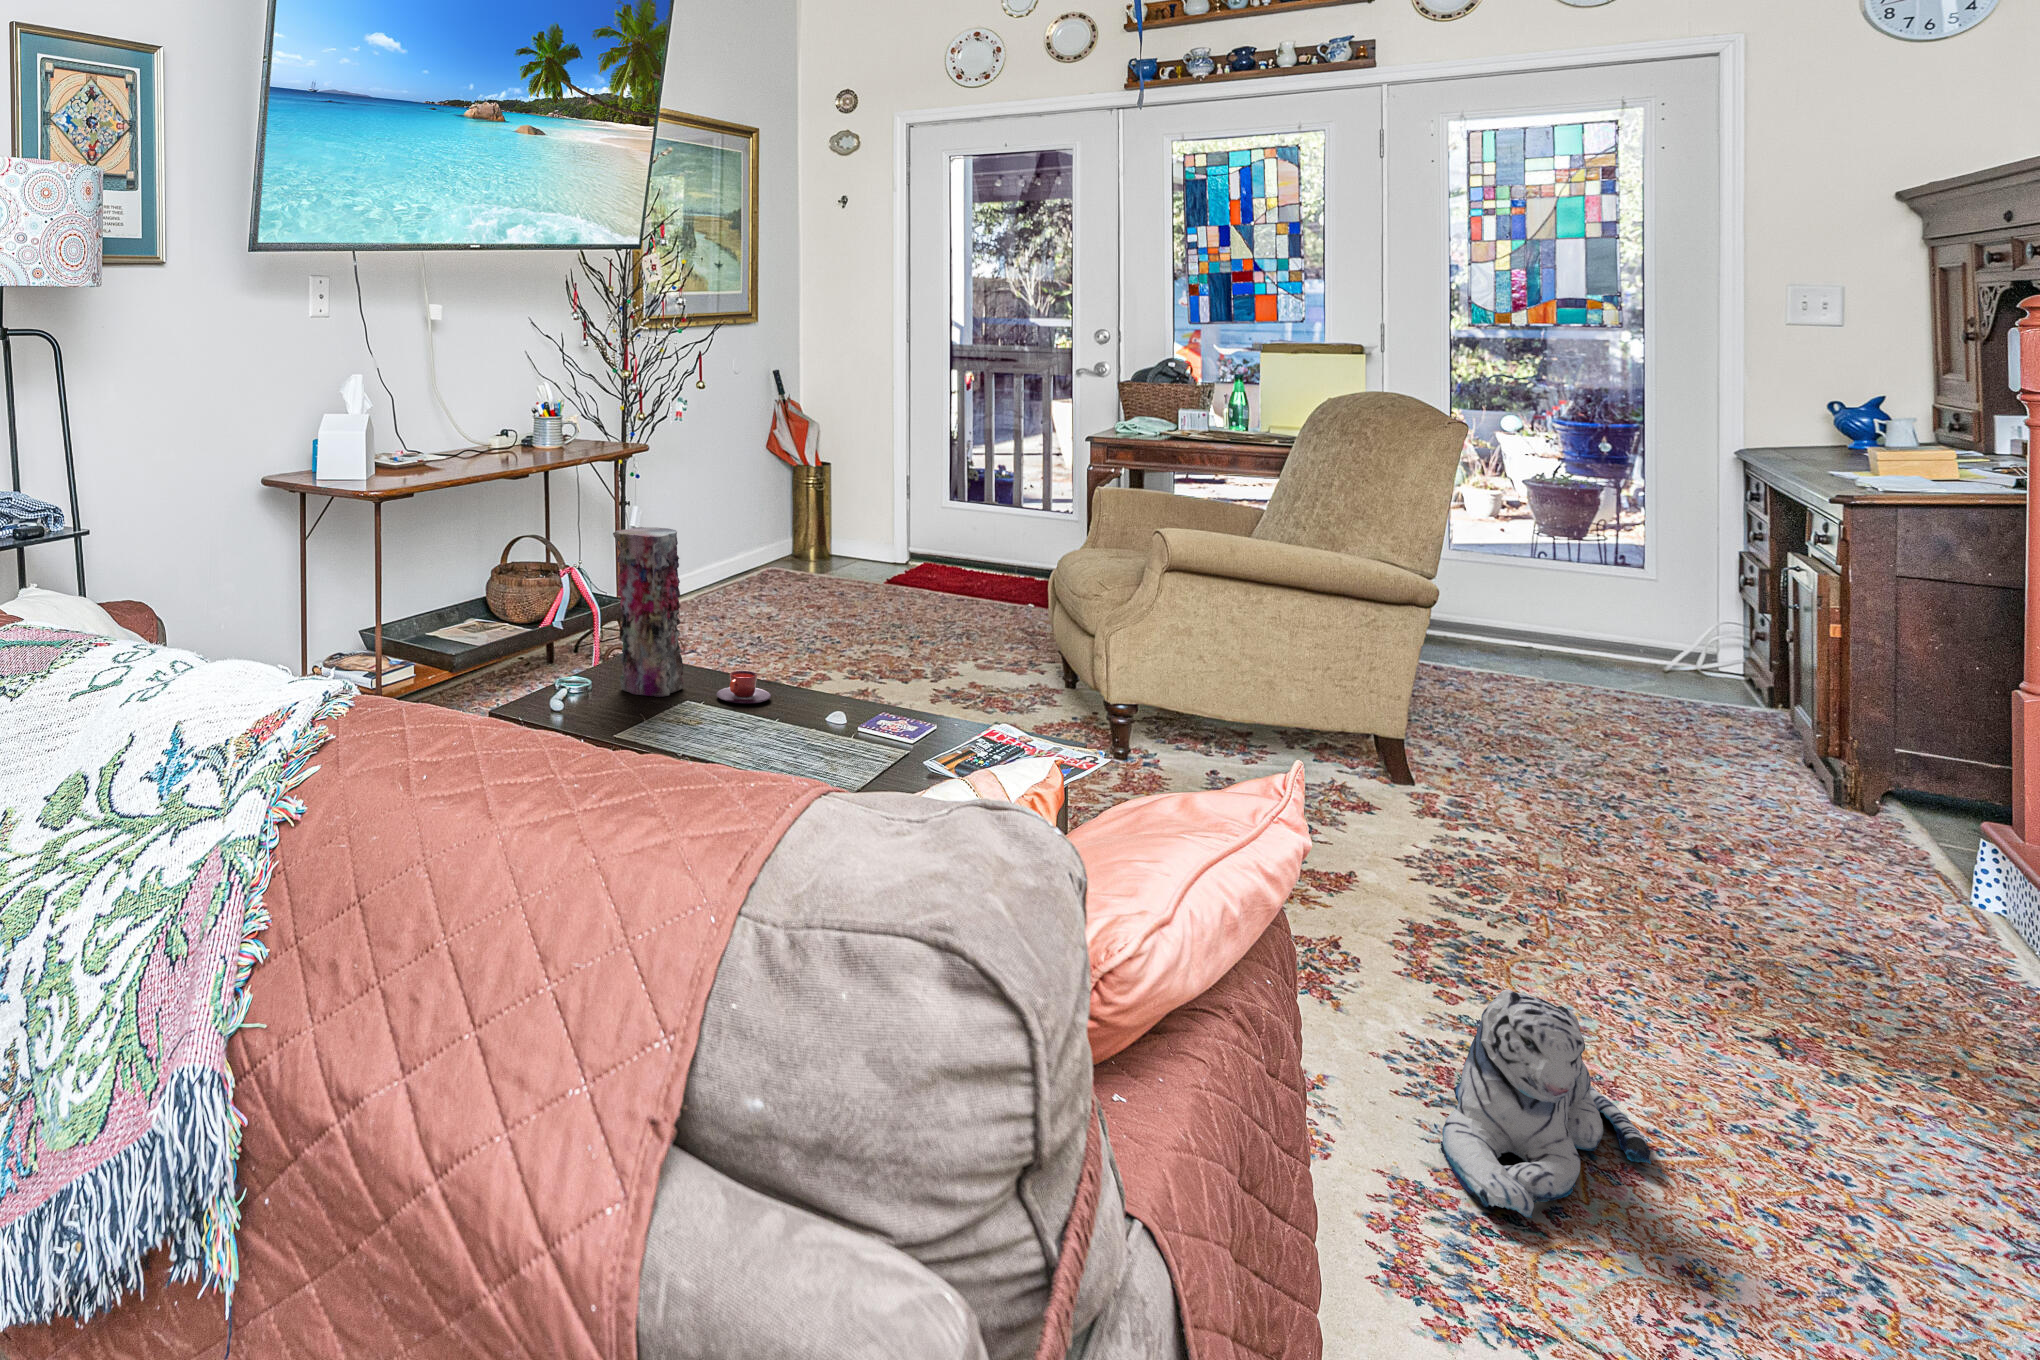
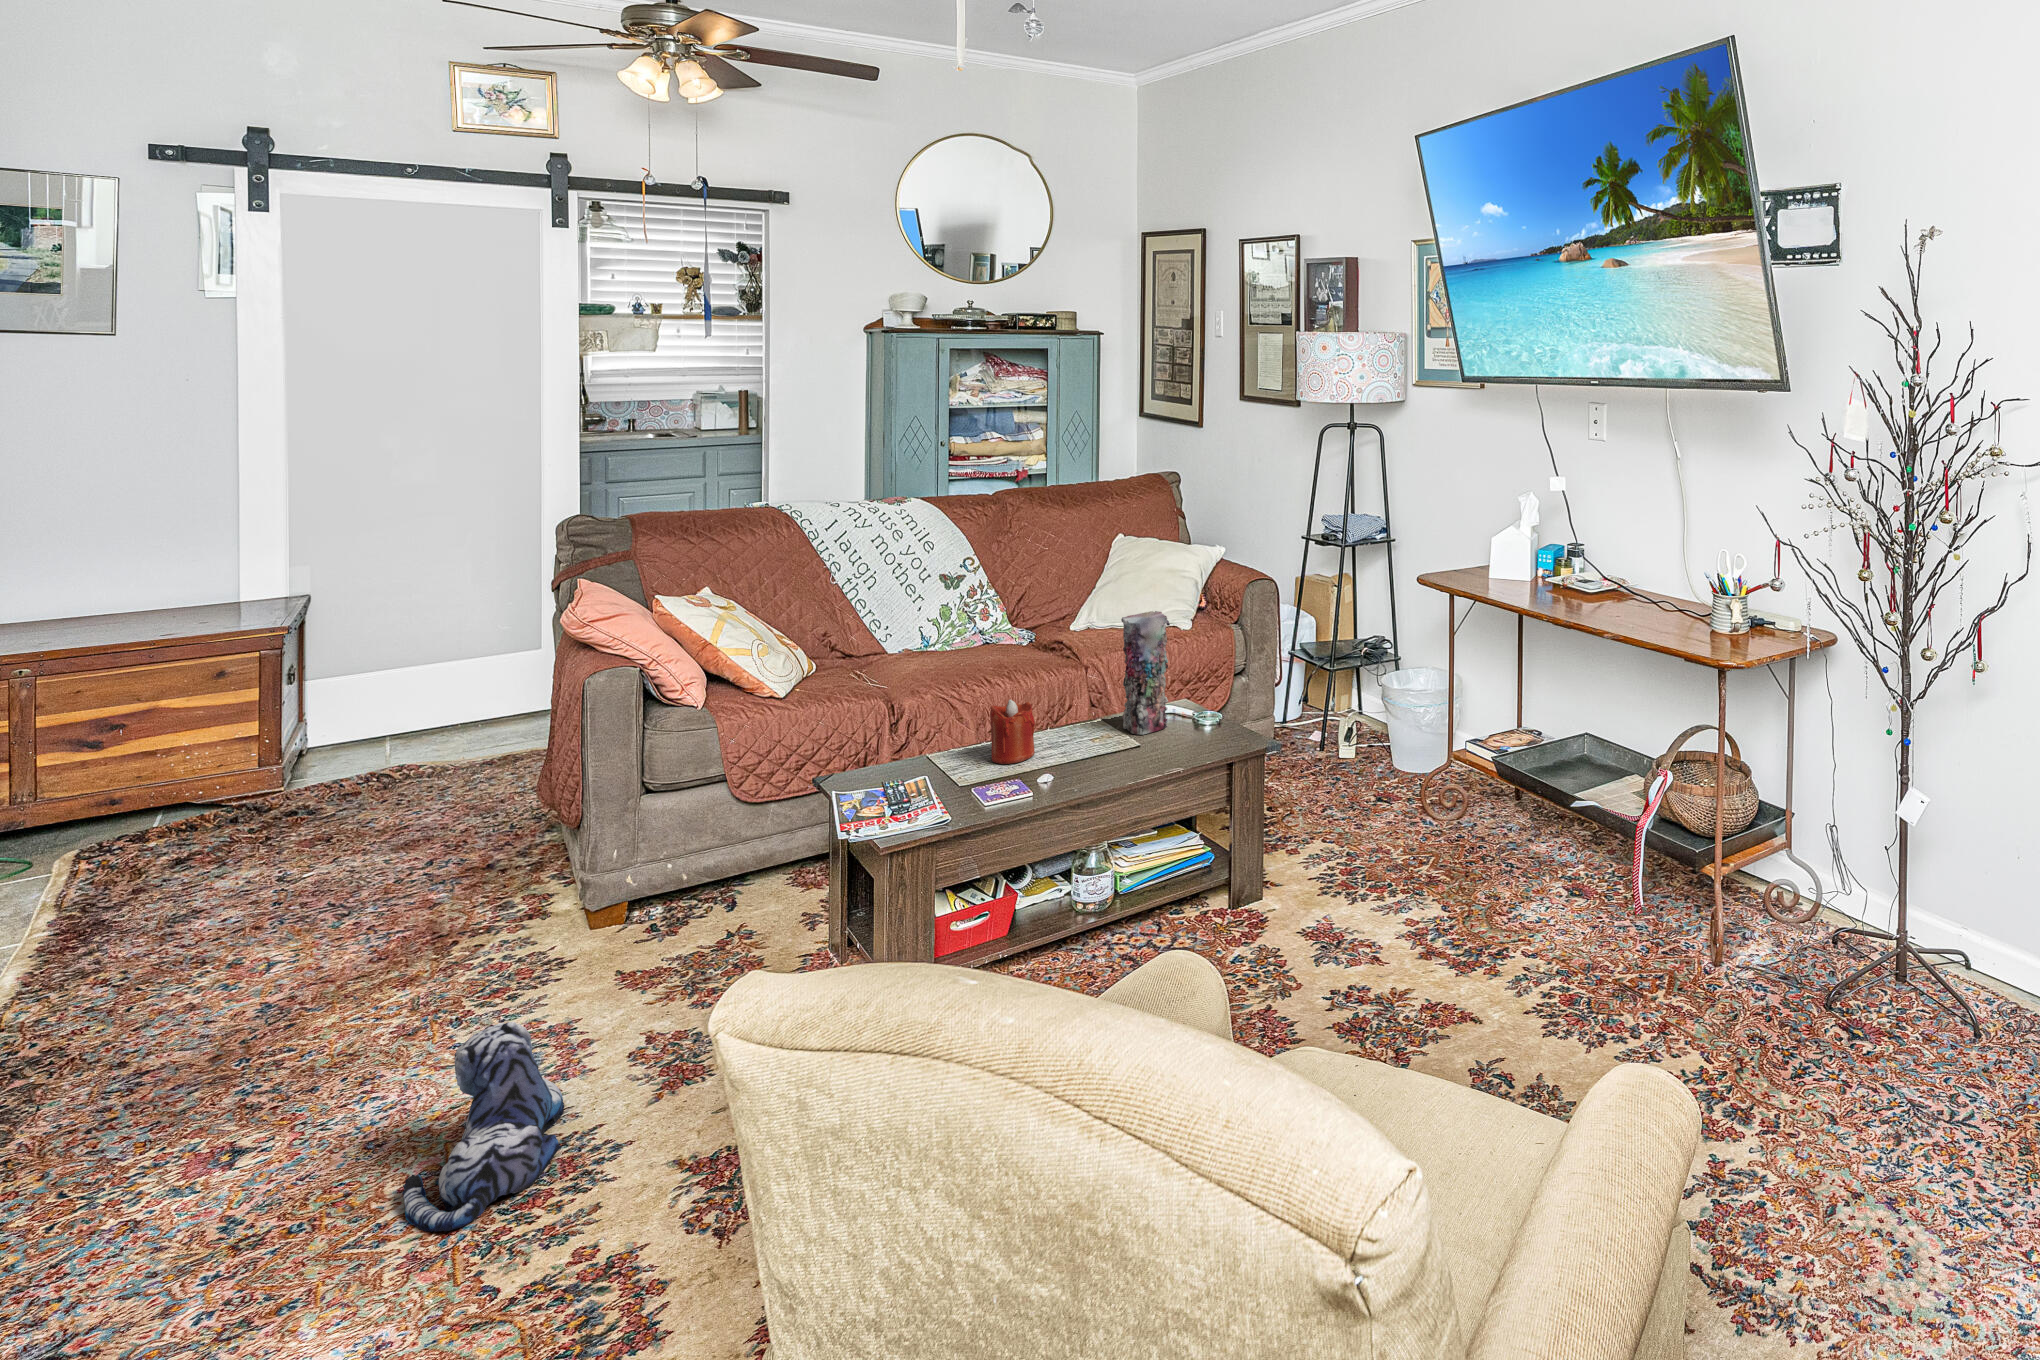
candle: none [776,638,838,732] -> present [990,700,1035,764]
teacup: present [716,671,771,703] -> none [1068,727,1109,753]

